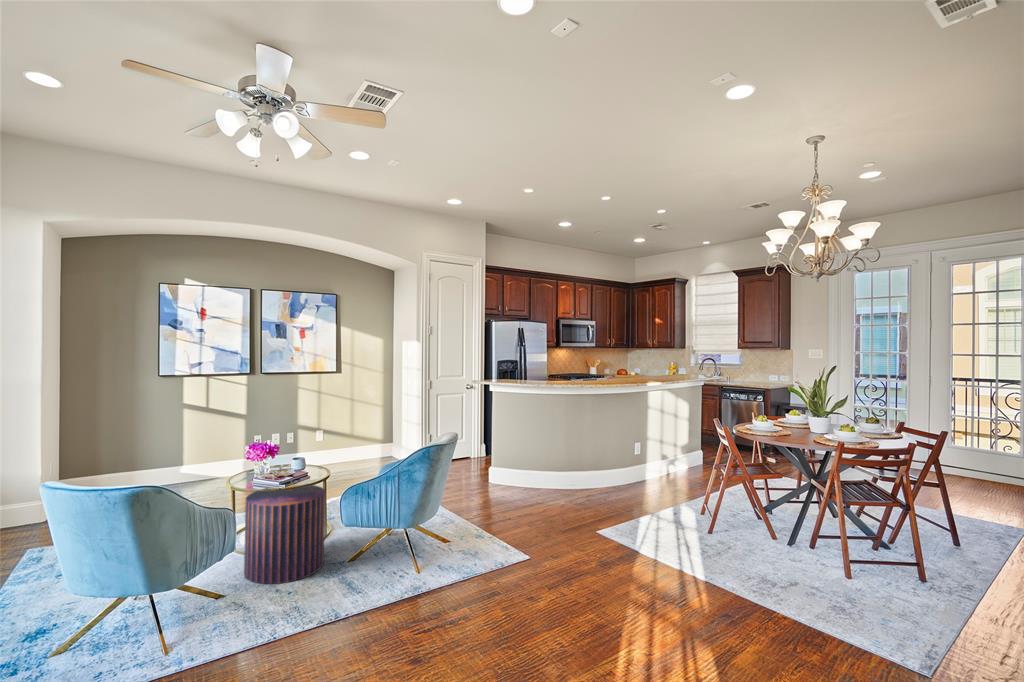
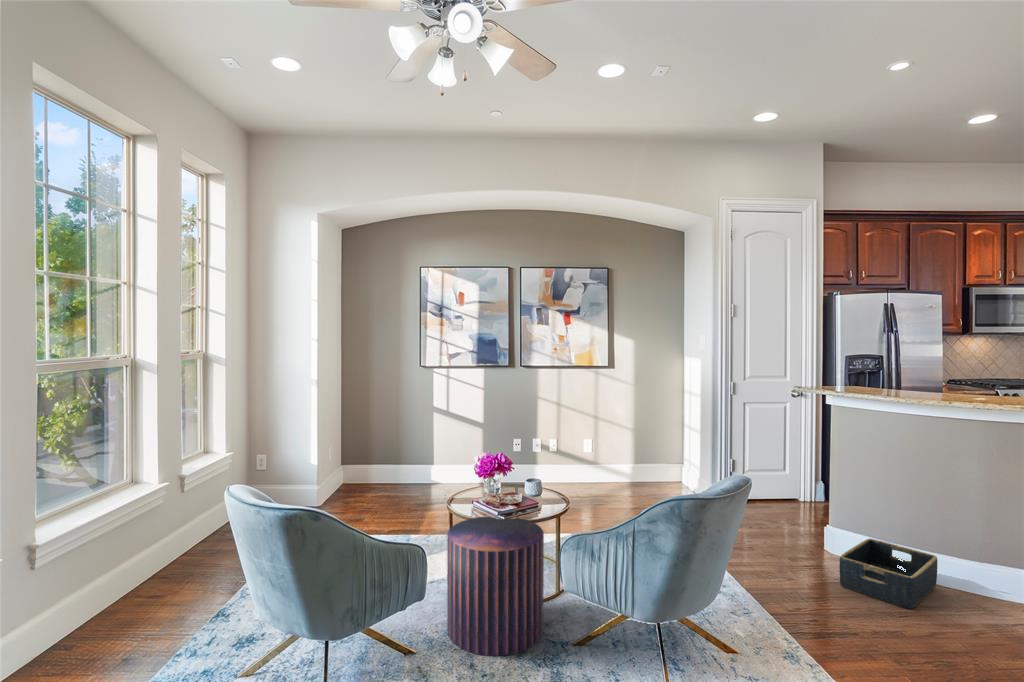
basket: none [499,471,545,503] -> present [839,539,937,609]

